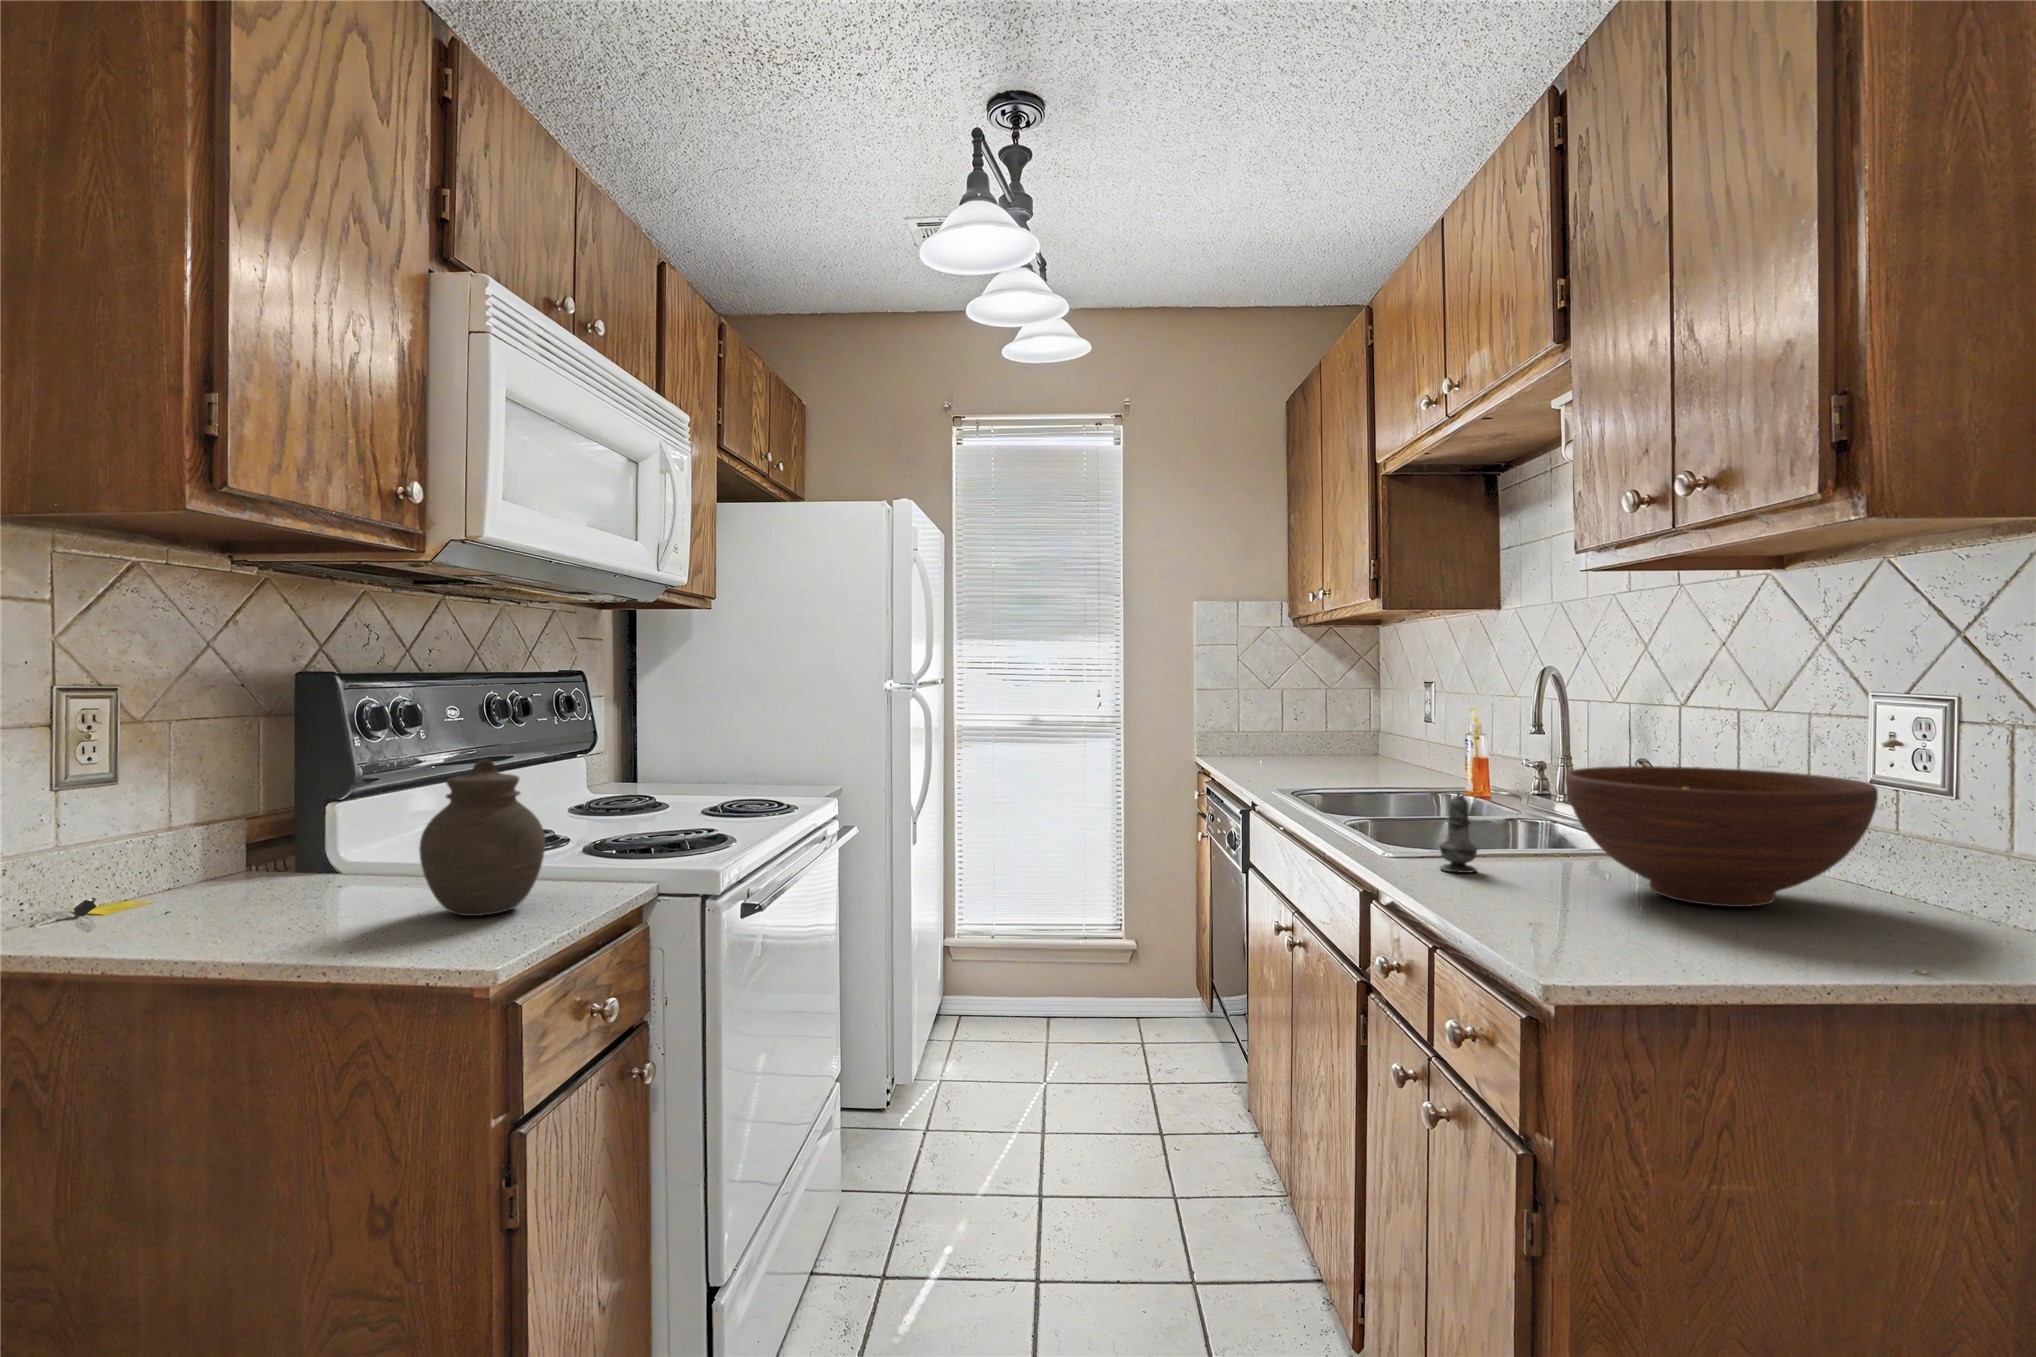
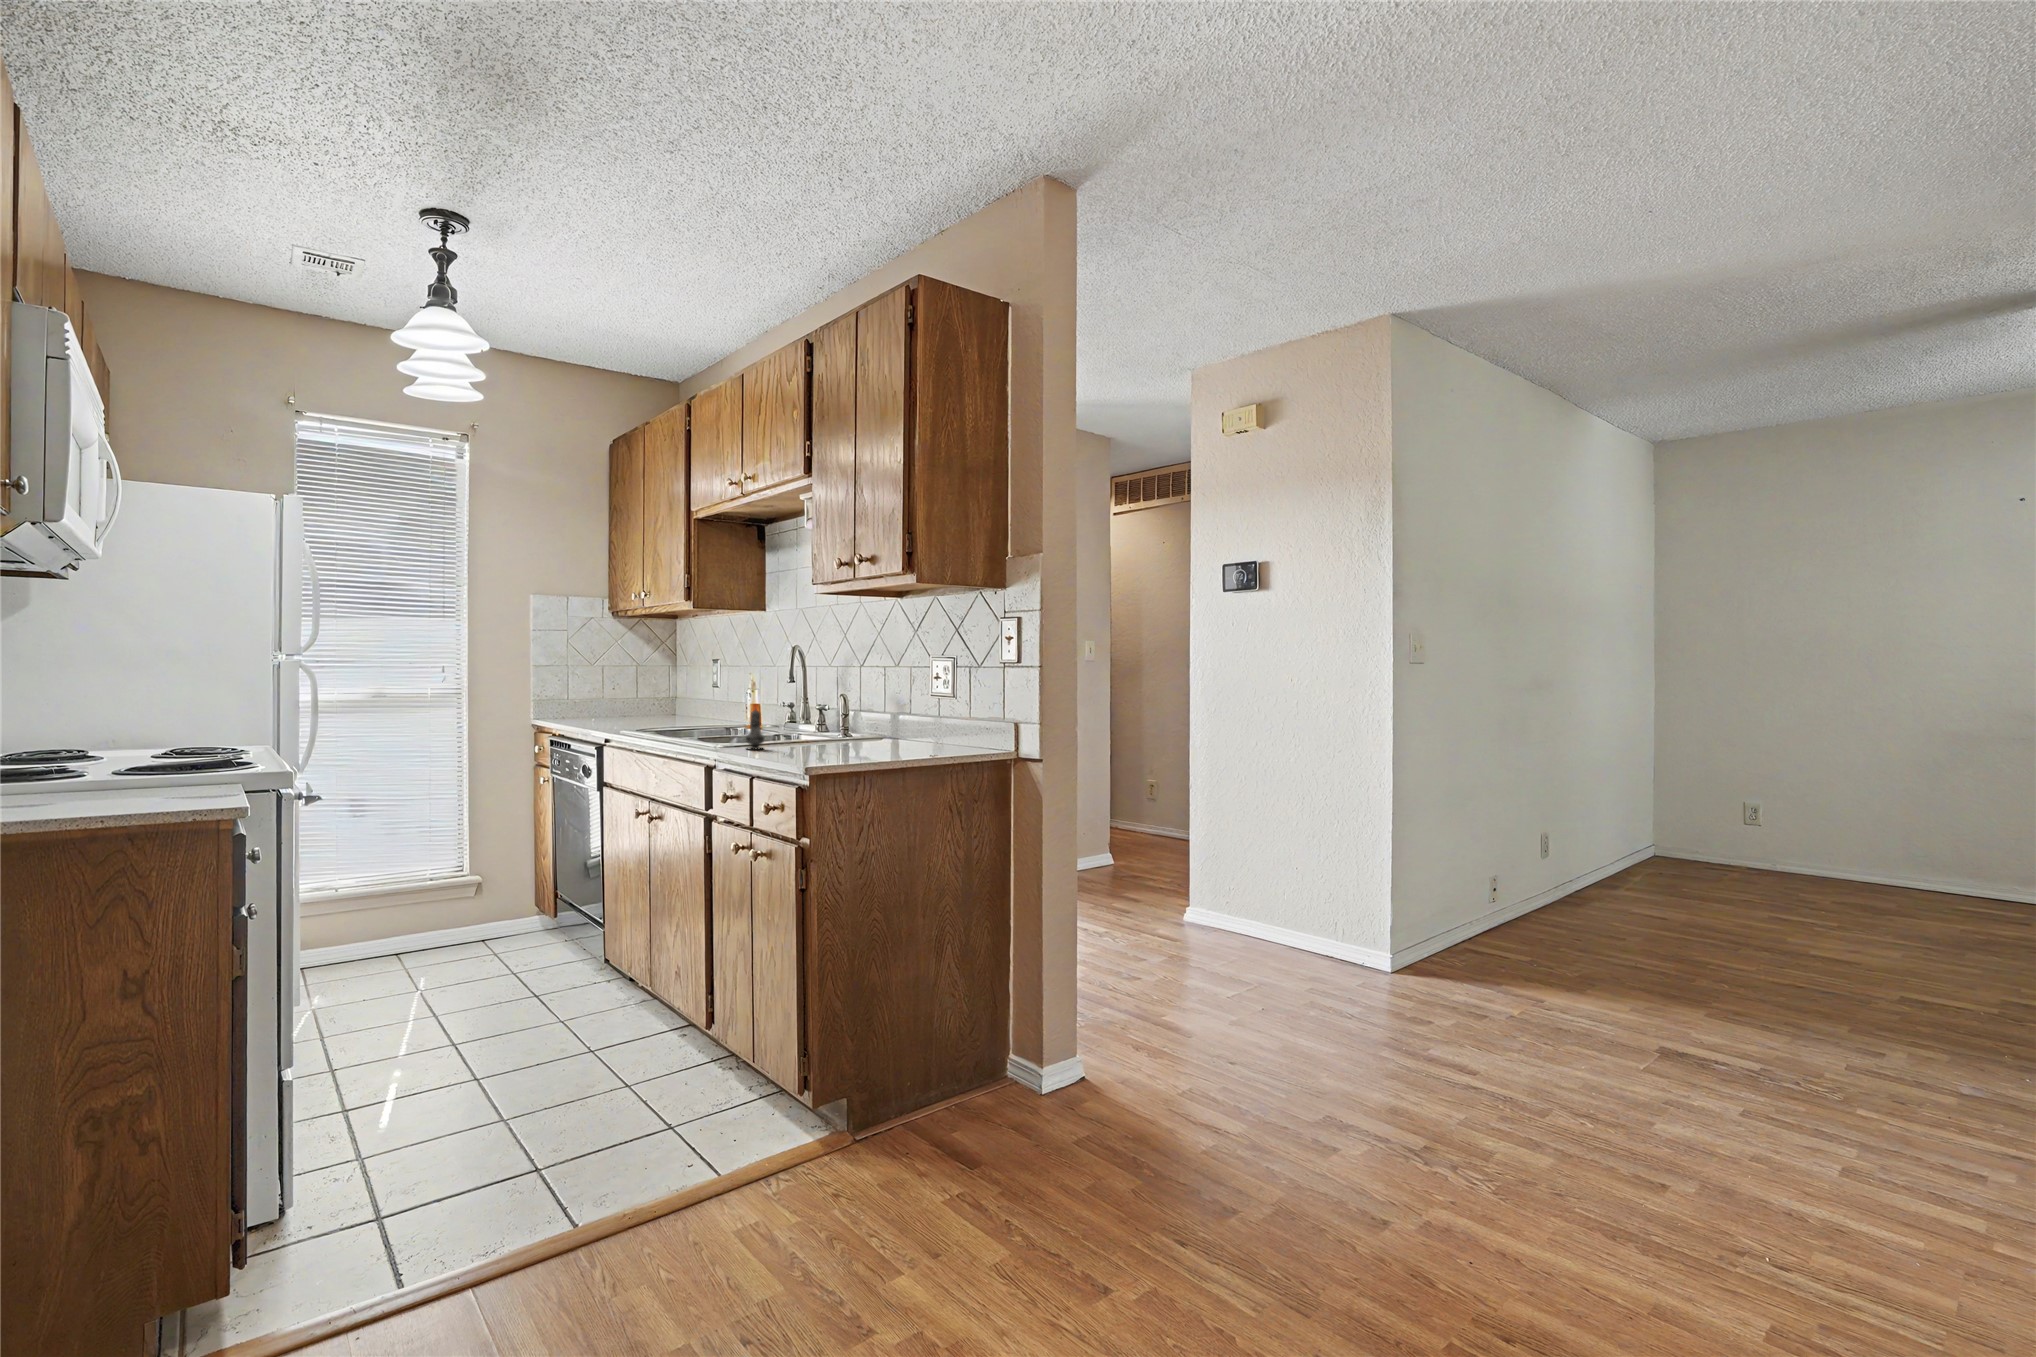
jar: present [419,760,545,916] -> none [74,683,177,791]
fruit bowl: present [1566,766,1878,907] -> none [808,693,930,752]

